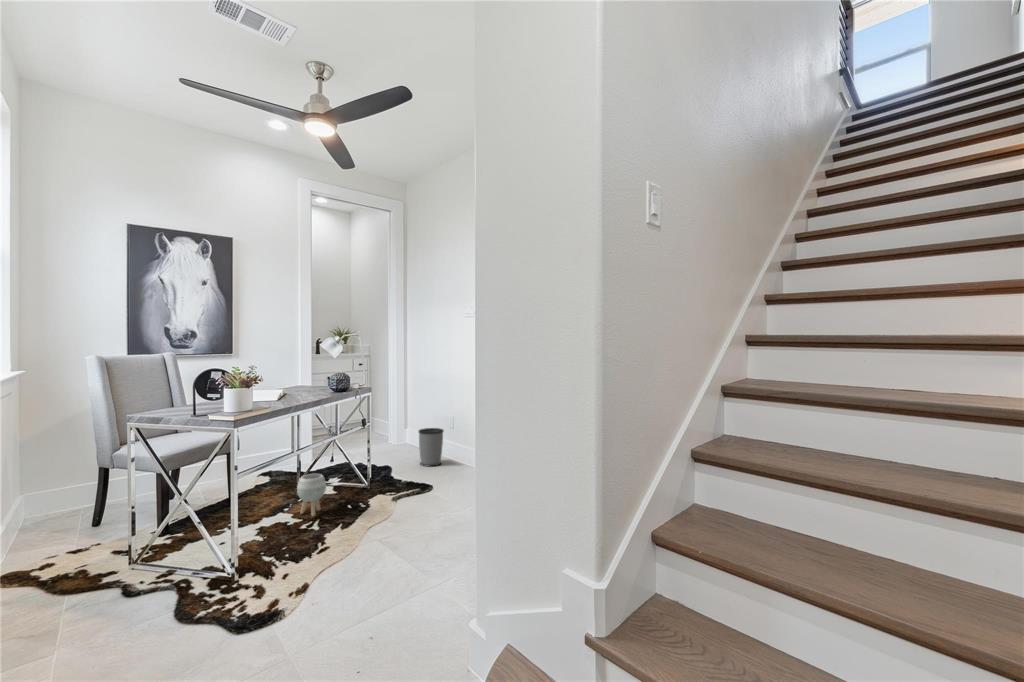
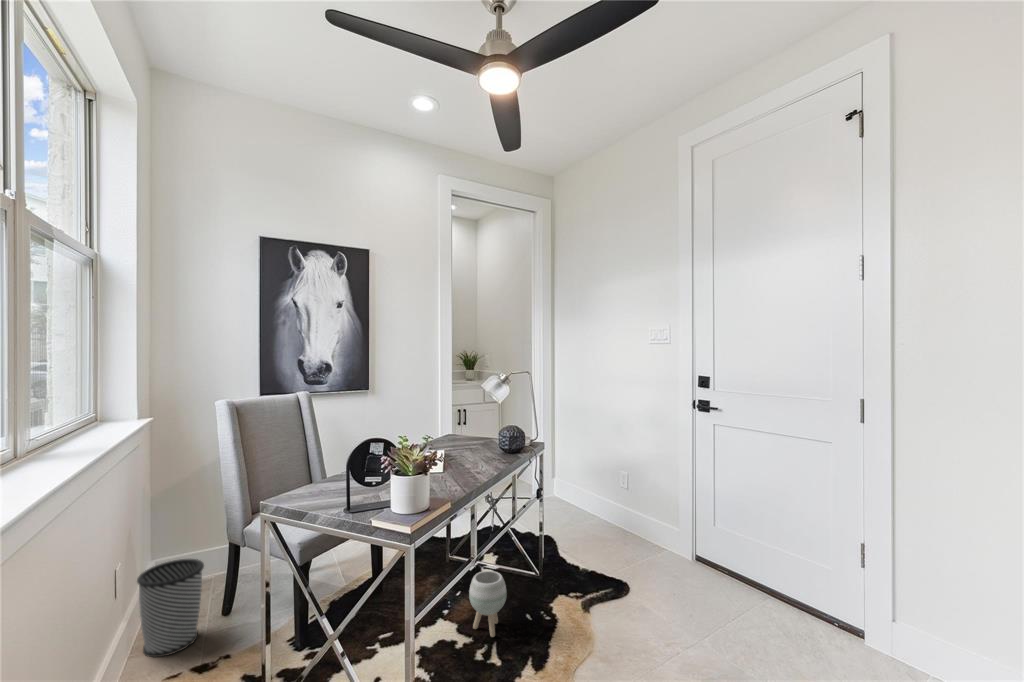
wastebasket: present [418,428,444,466] -> present [137,559,204,657]

